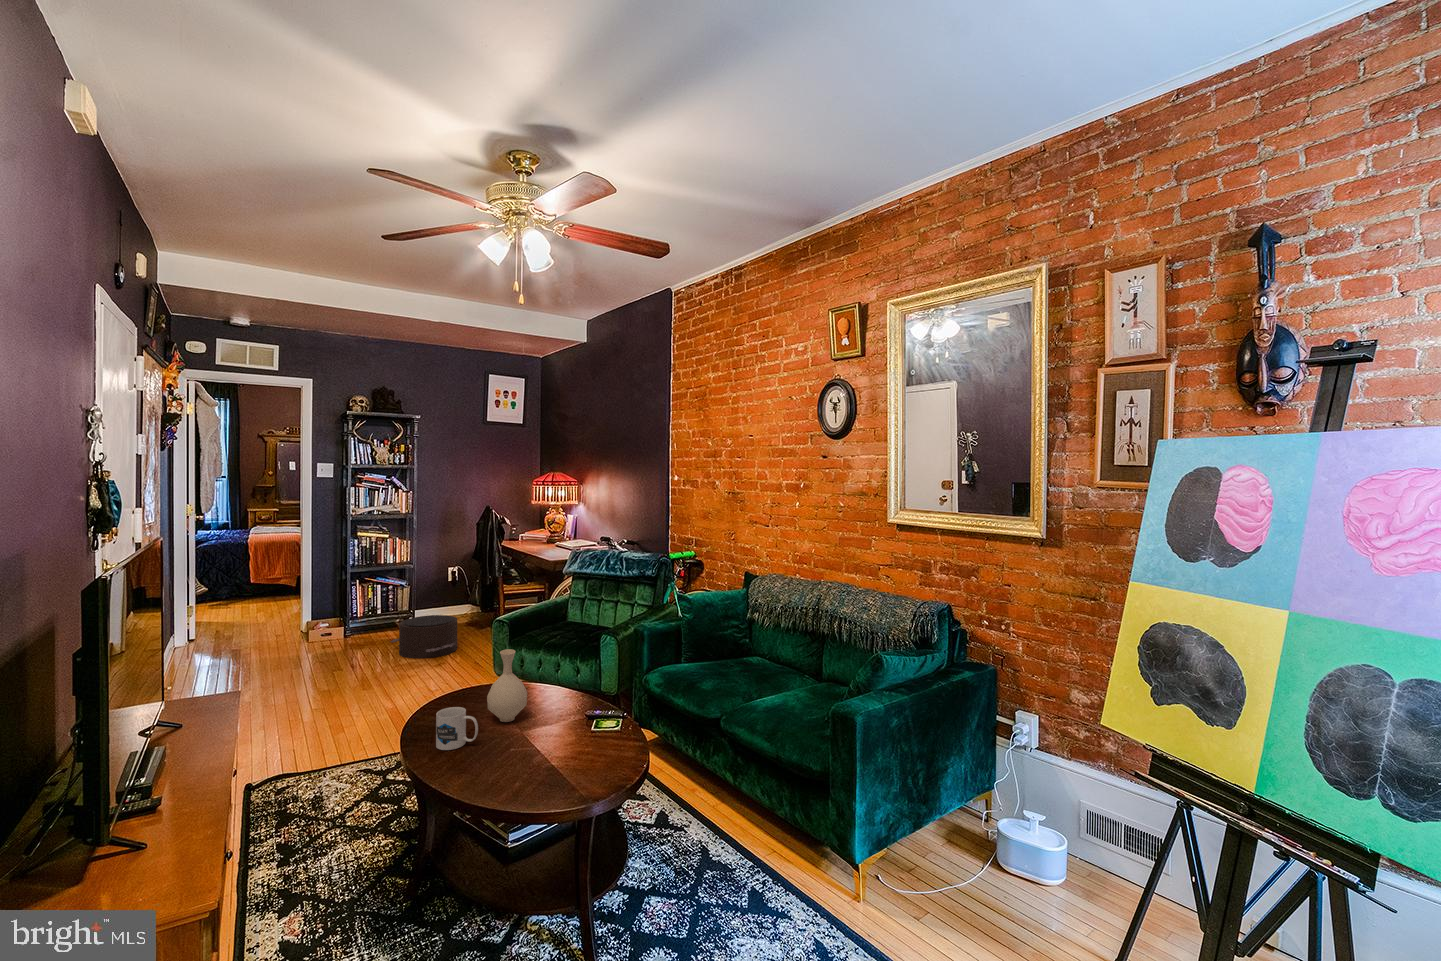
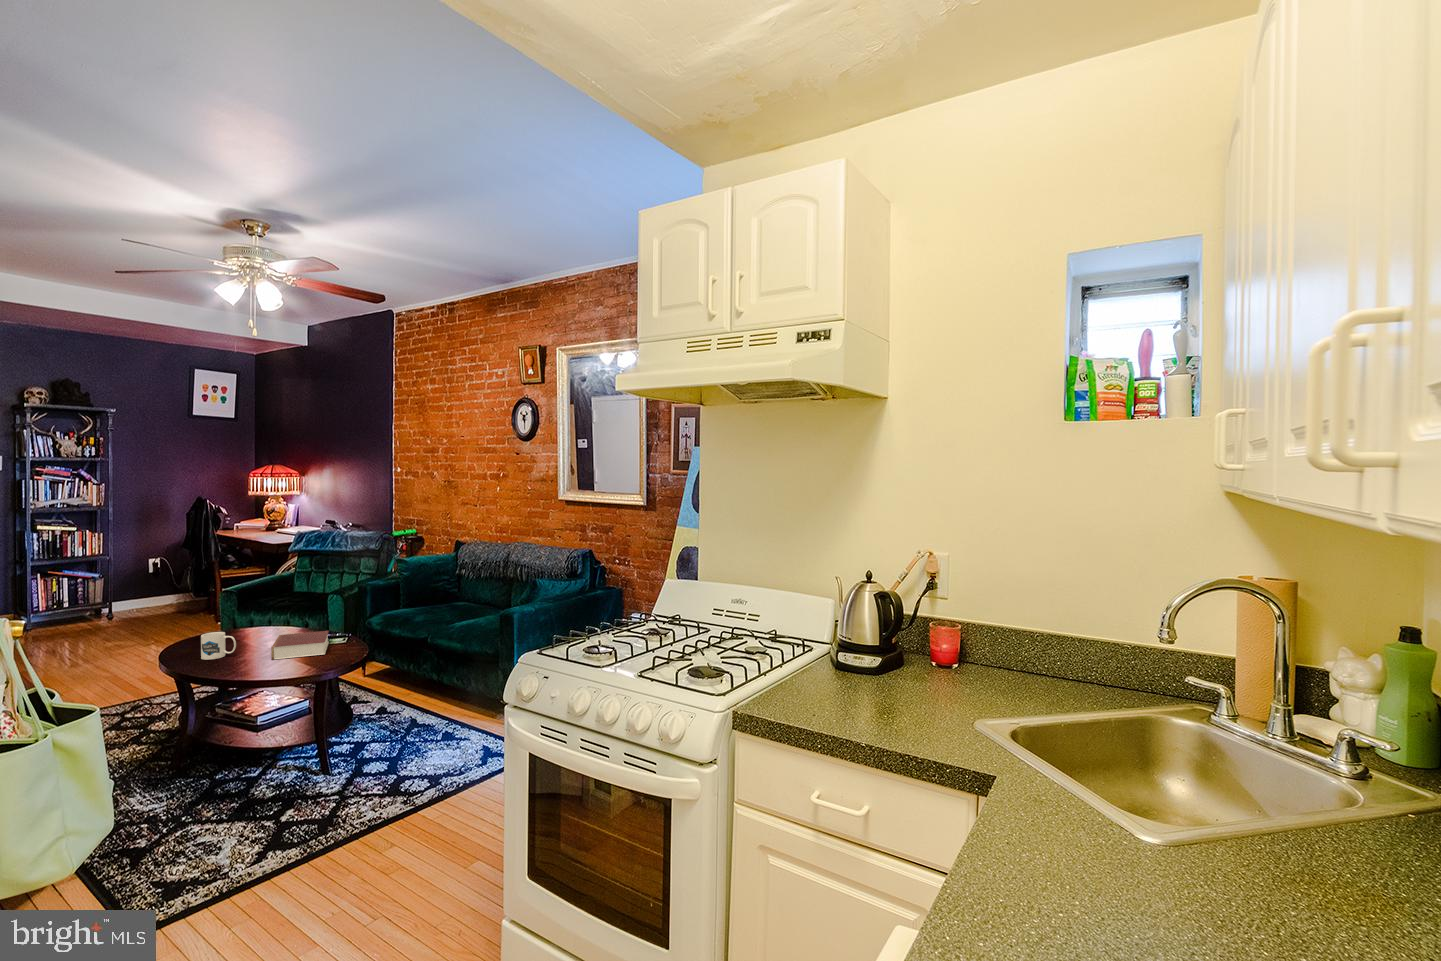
pouf: present [390,615,457,659] -> none [88,604,172,645]
vase: present [487,649,527,722] -> none [239,594,273,645]
book: none [518,712,595,763] -> present [271,631,329,660]

